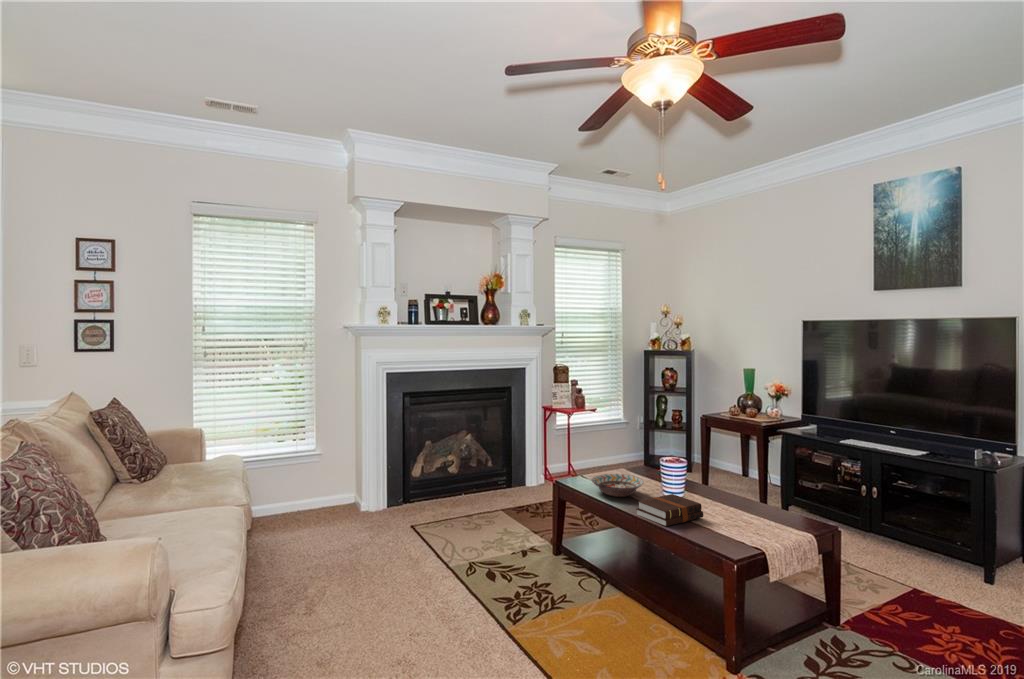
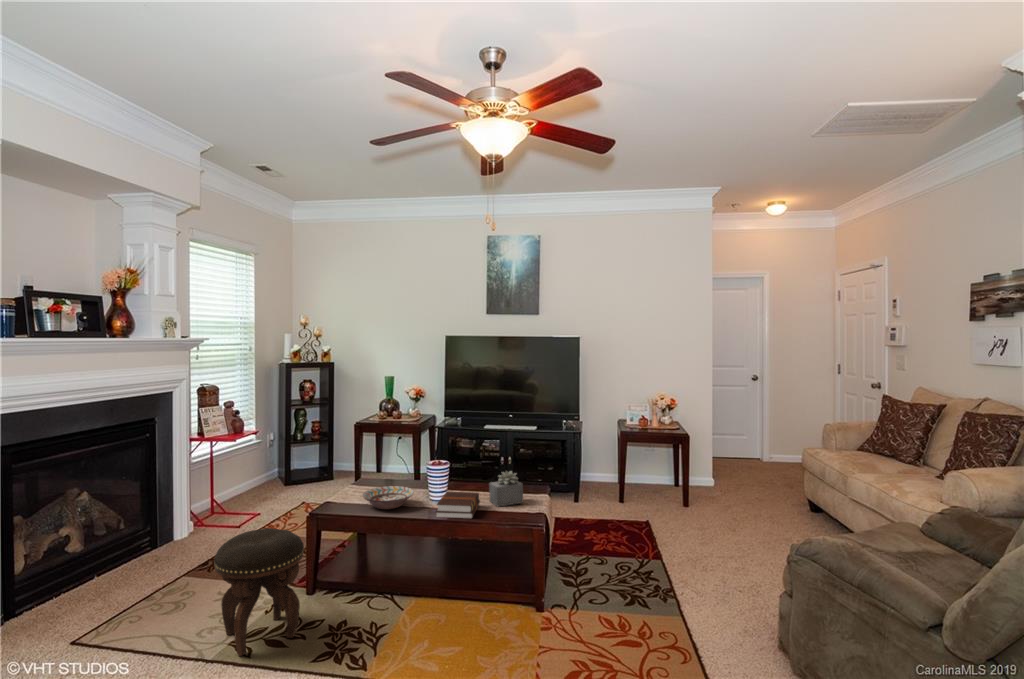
footstool: none [458,481,524,577] -> present [214,528,304,656]
succulent plant: none [720,487,762,532] -> present [489,471,523,507]

